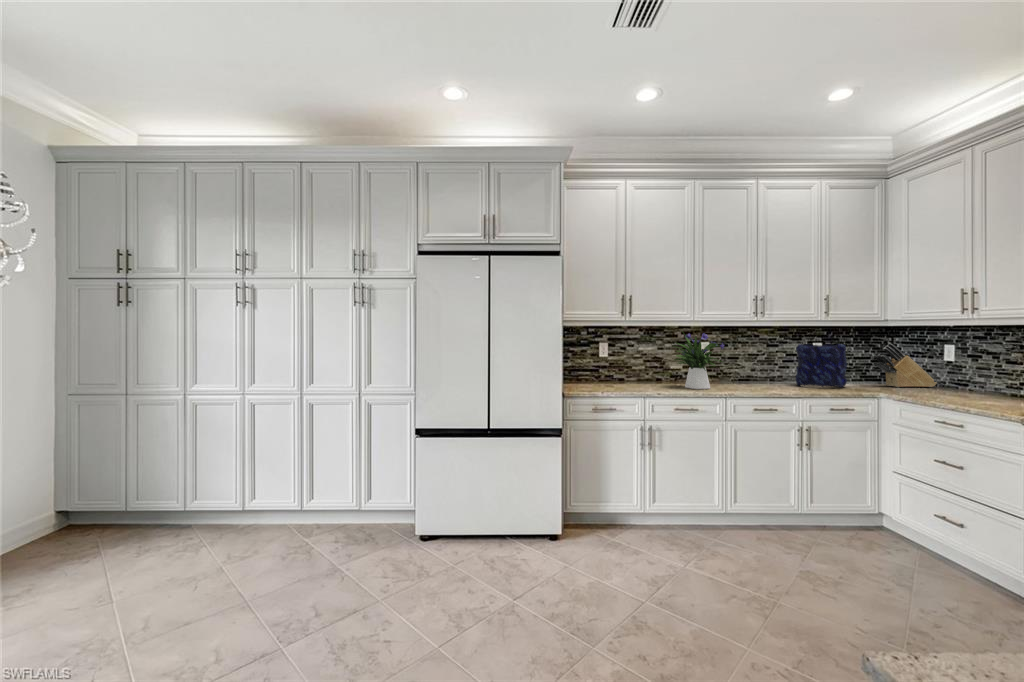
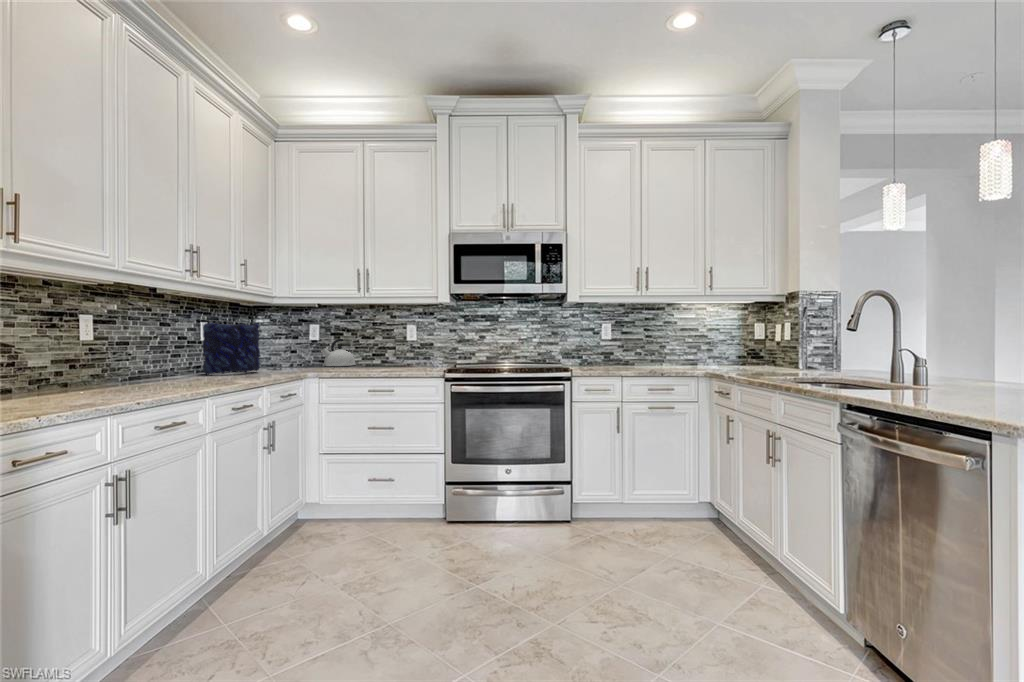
flower arrangement: present [675,333,725,389] -> none [61,291,183,392]
knife block: present [873,343,937,387] -> none [258,323,299,368]
kettle: none [948,361,1005,395] -> present [321,339,356,366]

